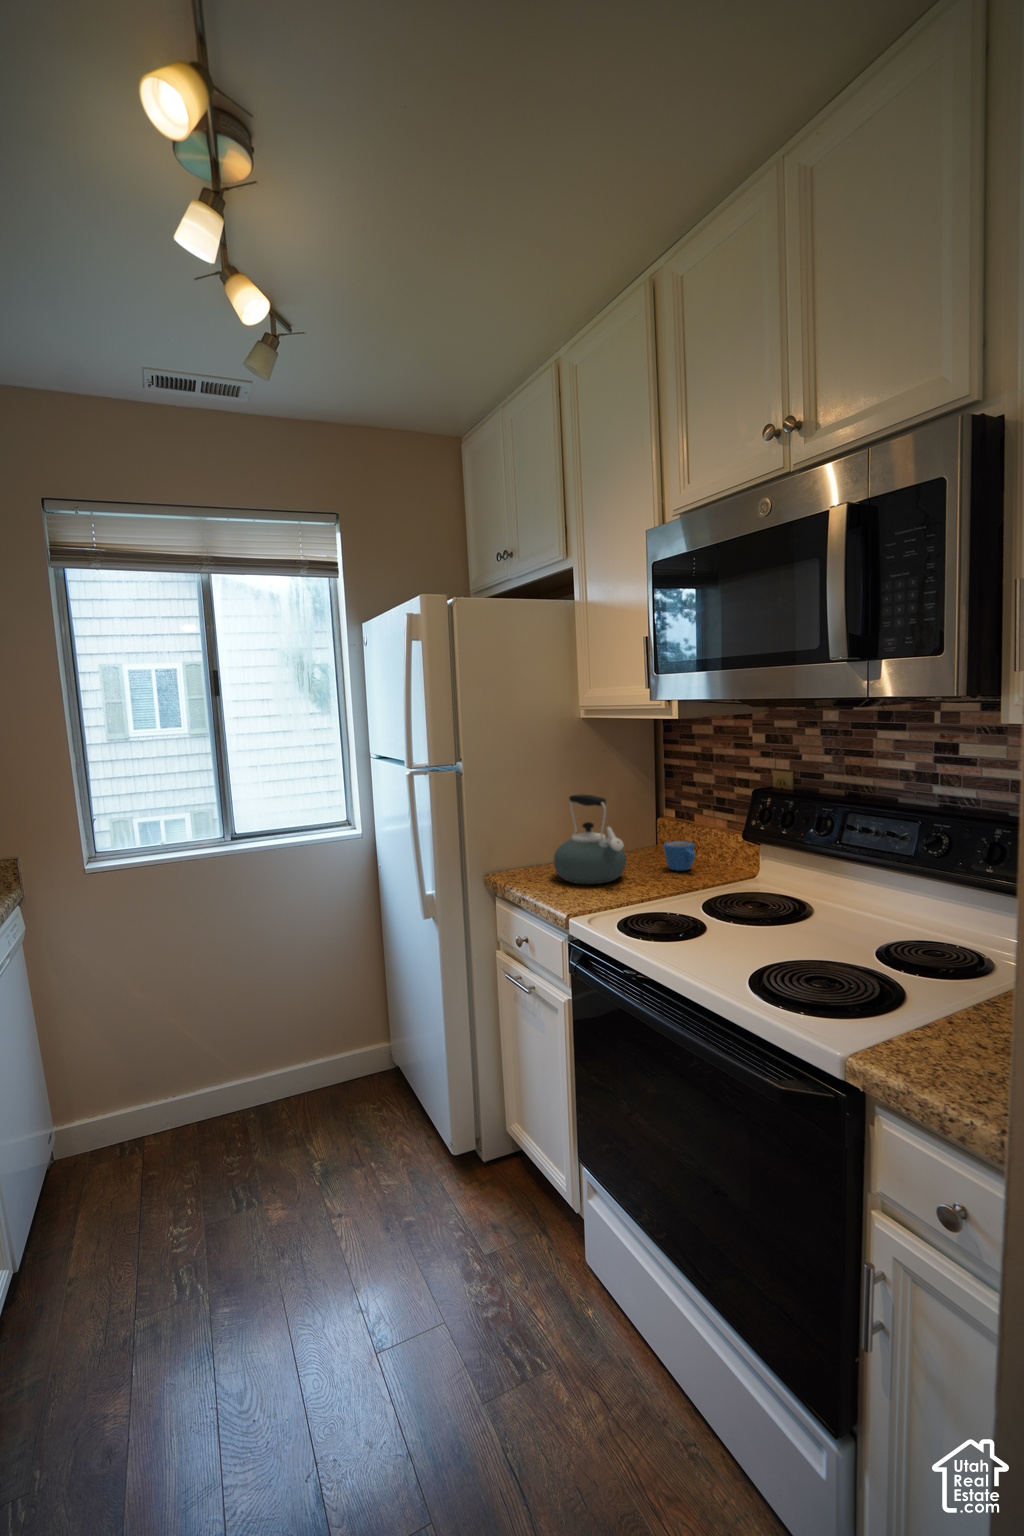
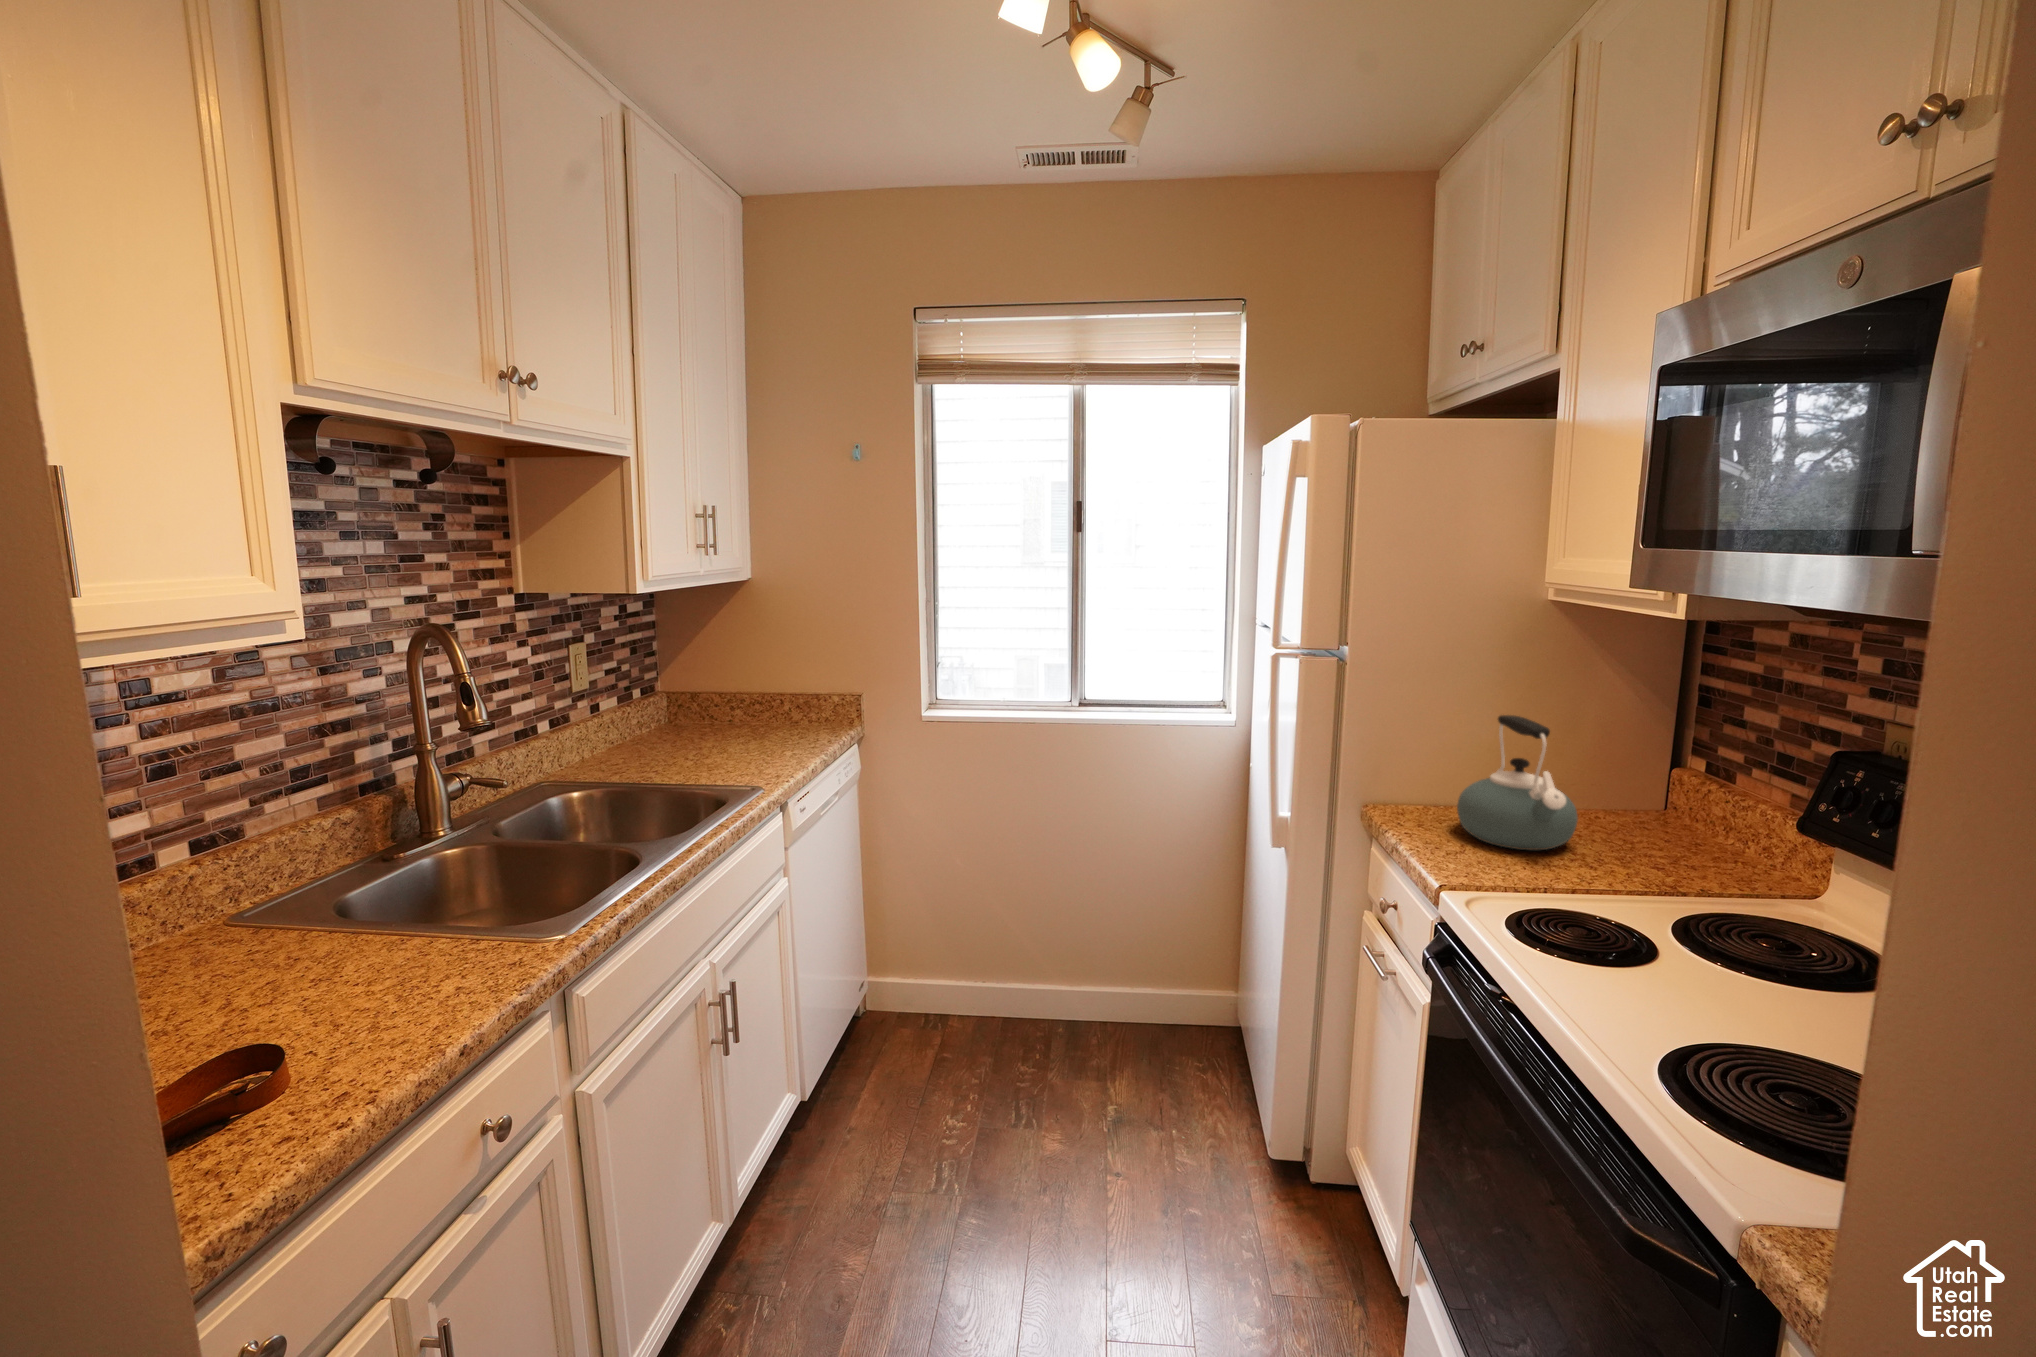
mug: present [664,841,695,871] -> none [1656,809,1715,858]

